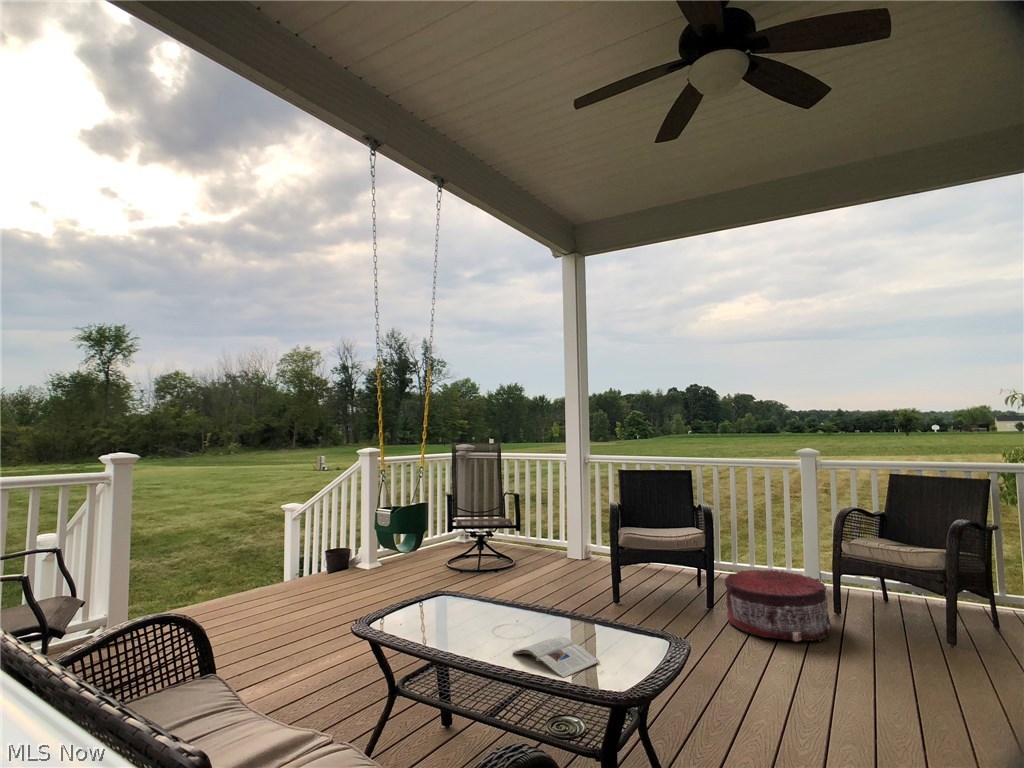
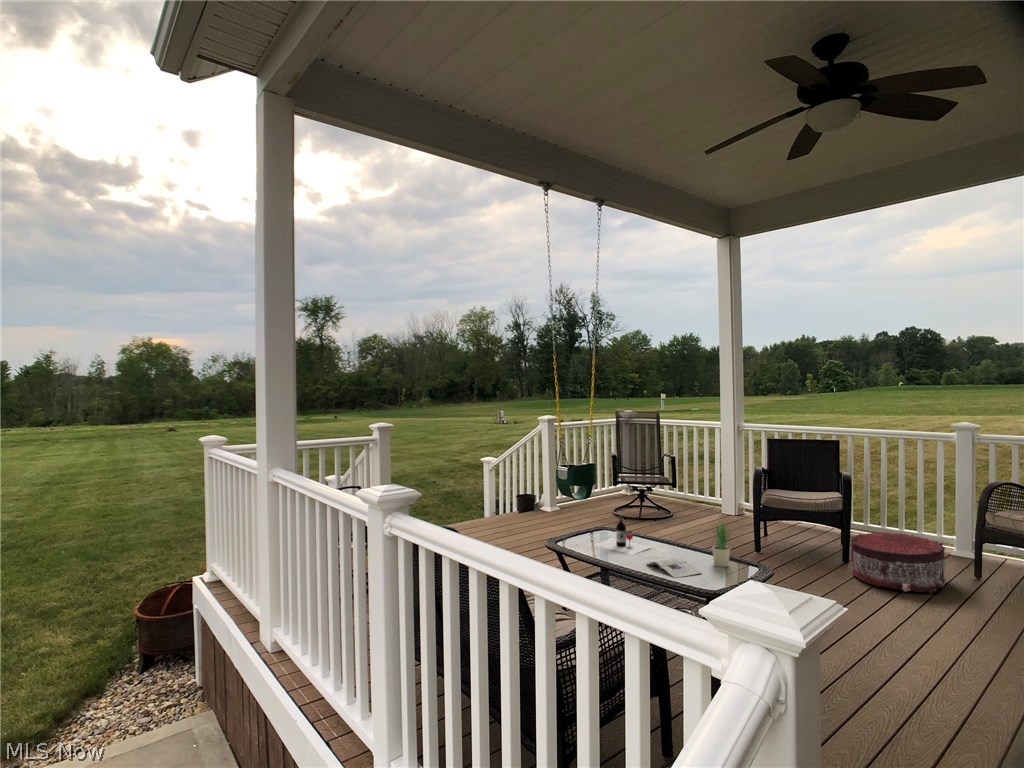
potted plant: none [605,566,635,645] -> present [712,523,732,567]
wine bottle: none [413,573,514,644] -> present [595,515,650,554]

